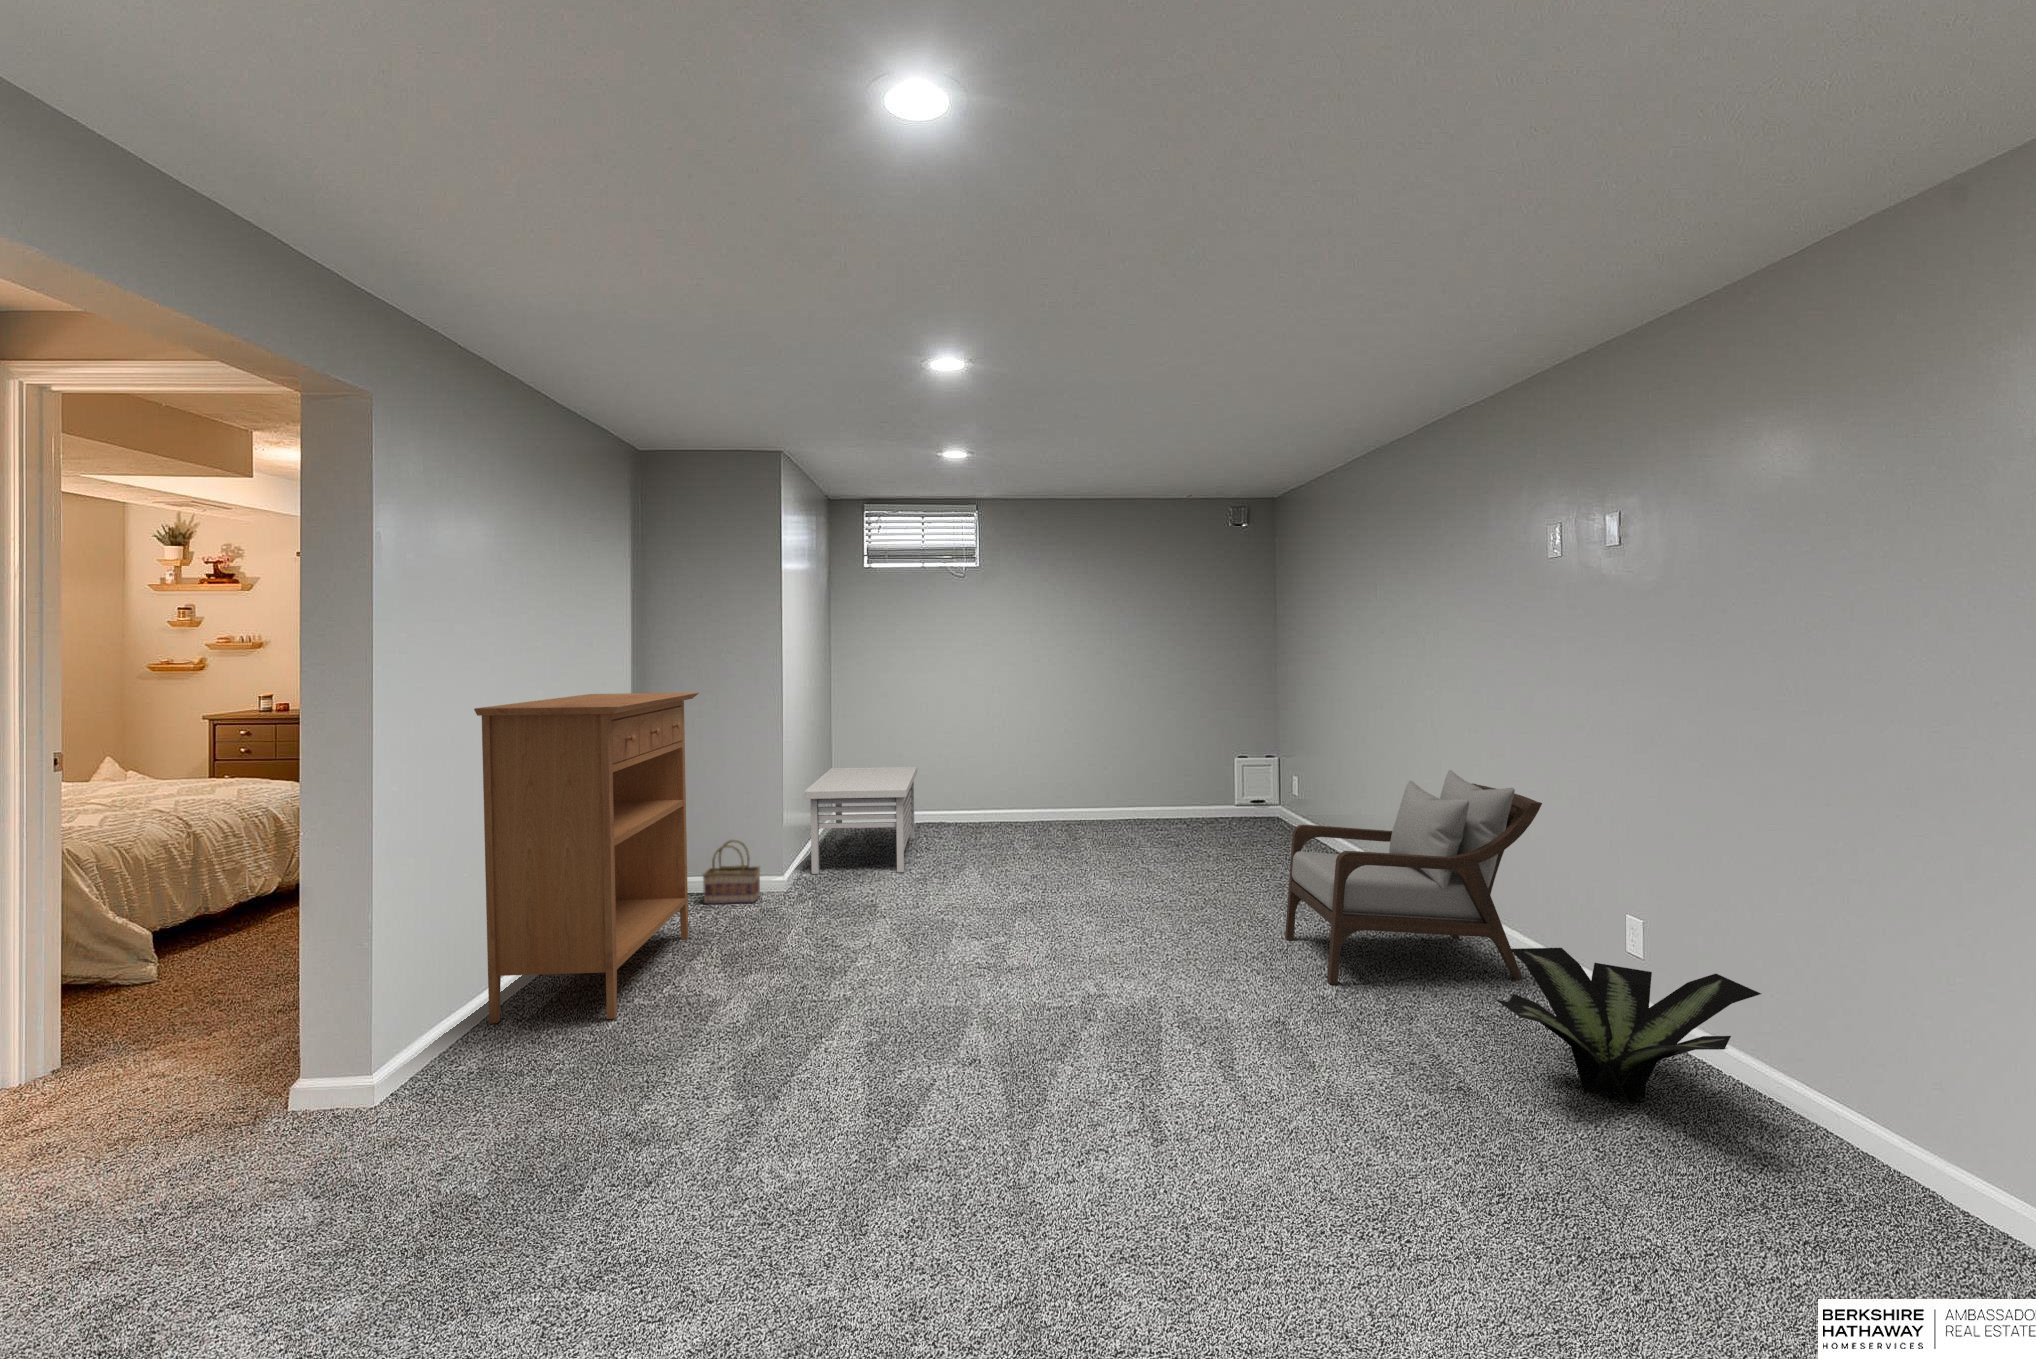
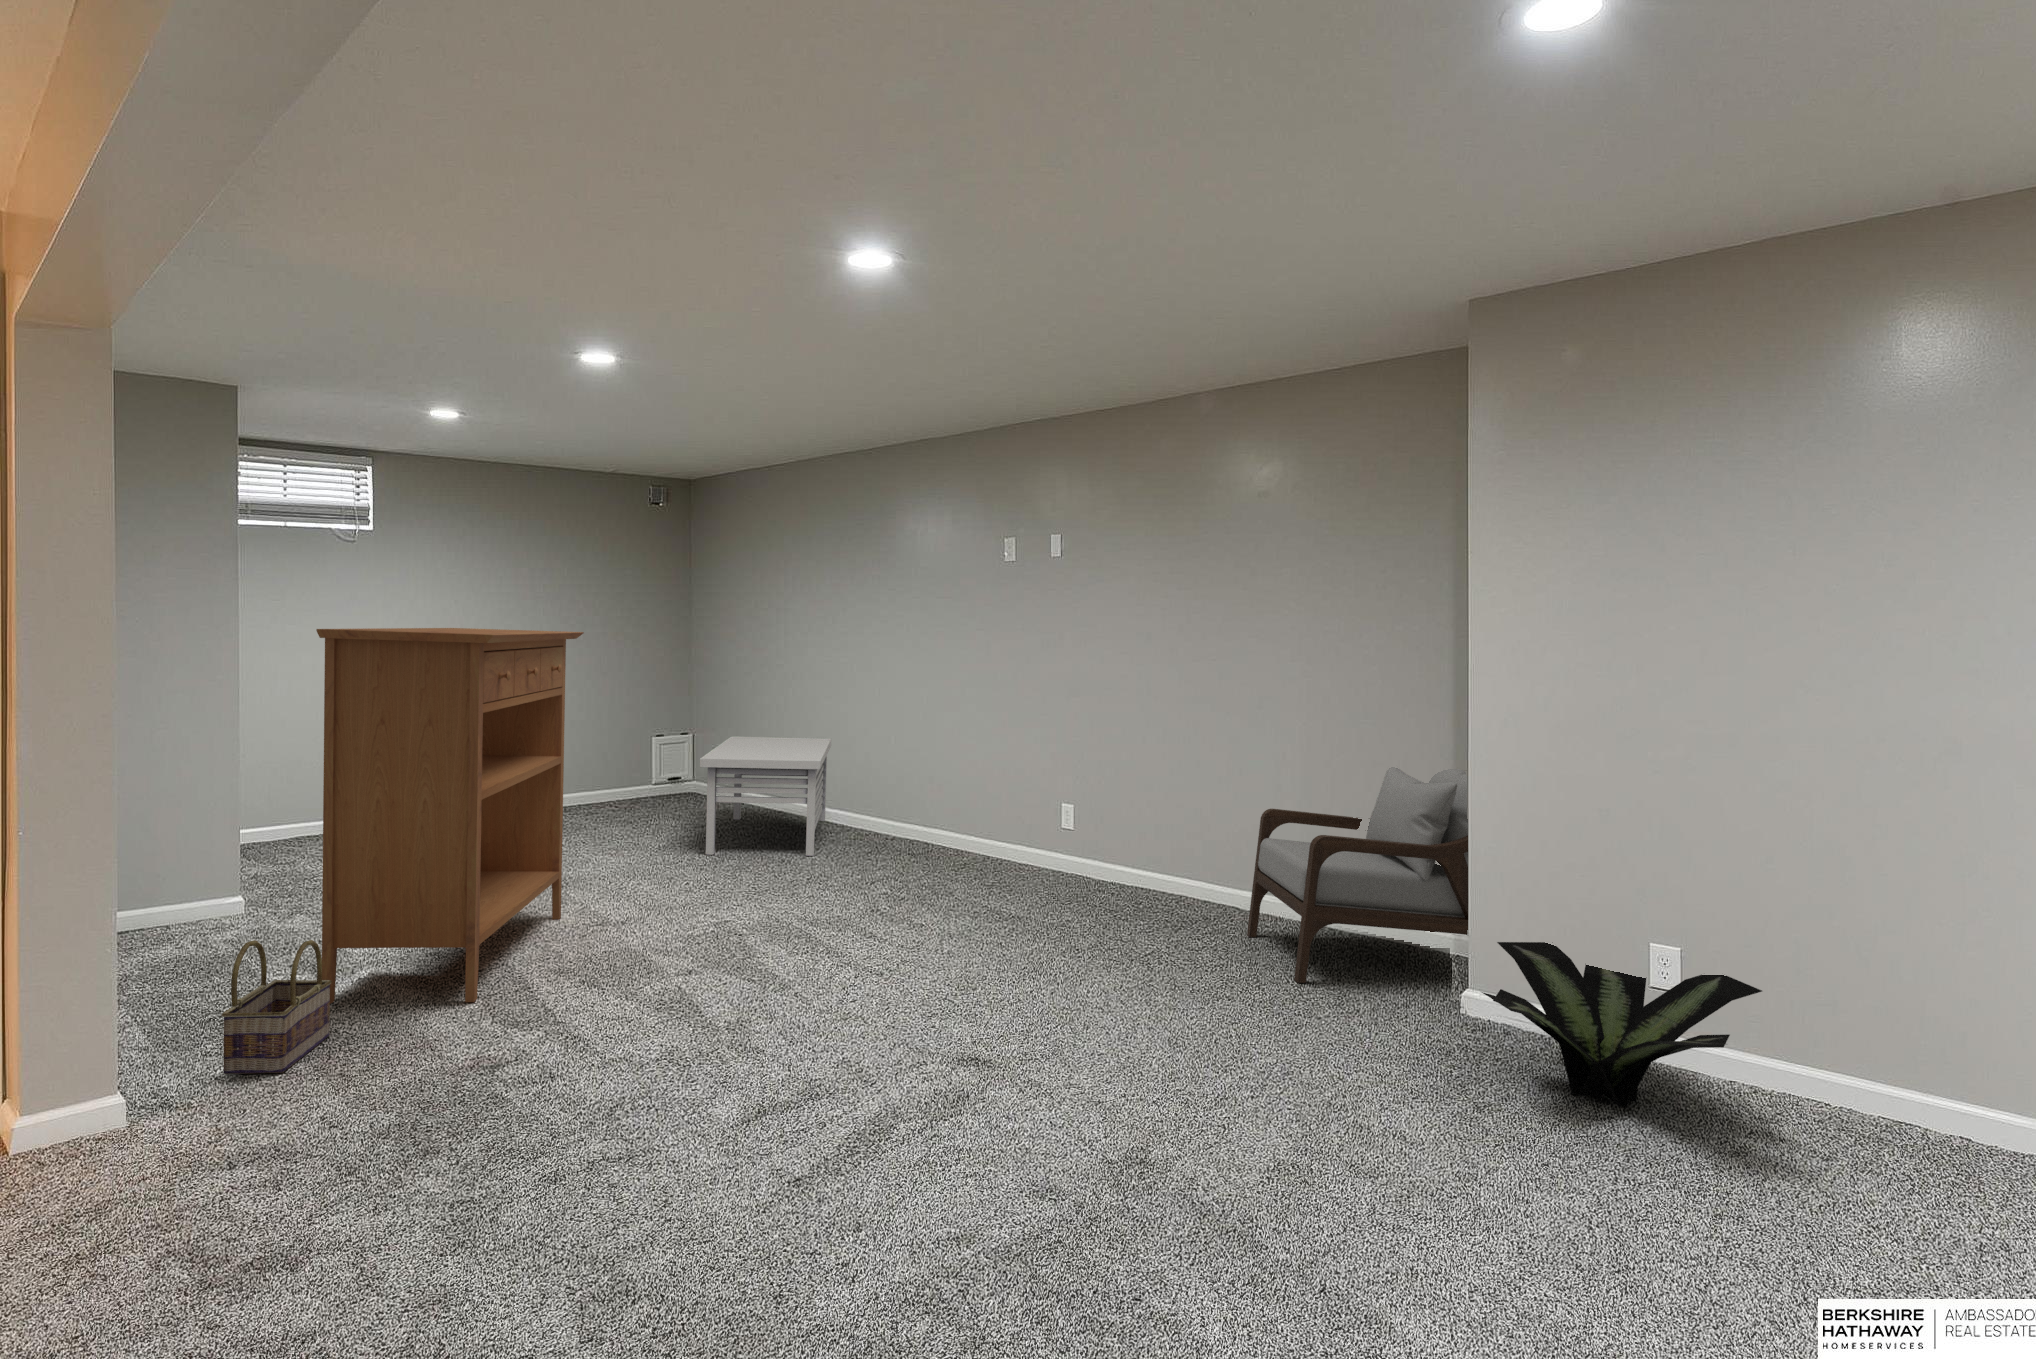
basket: present [703,840,760,904] -> present [222,940,332,1074]

